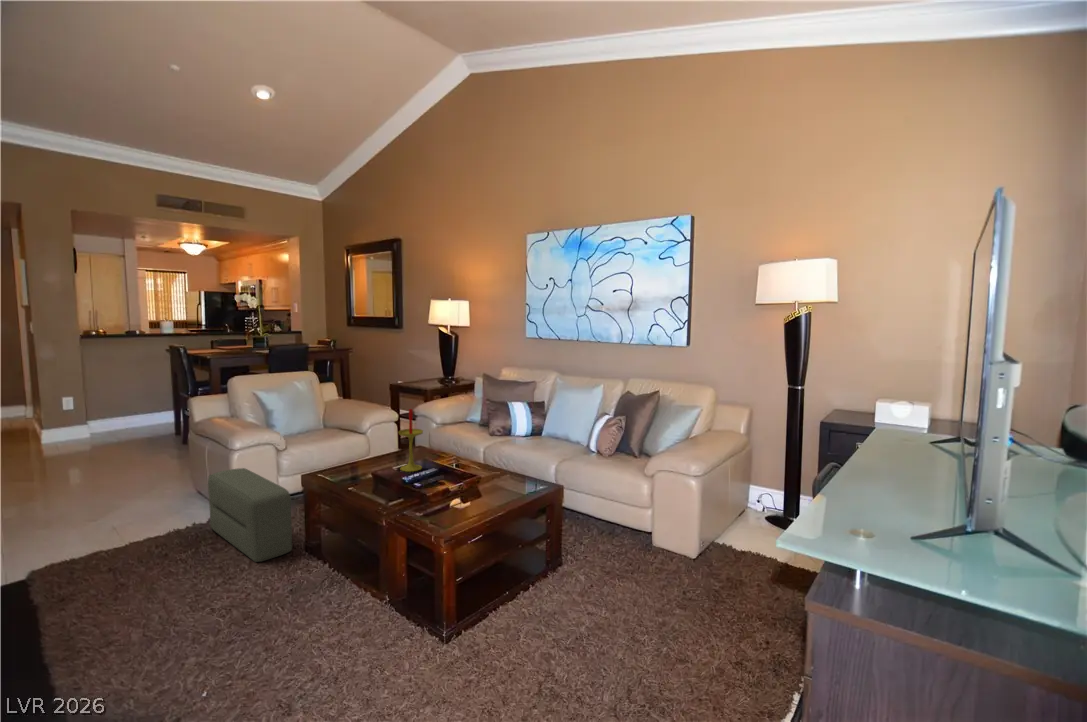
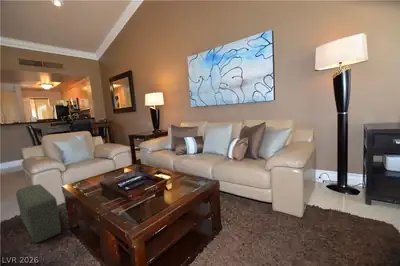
candle: present [399,409,423,472] -> none [117,141,134,180]

